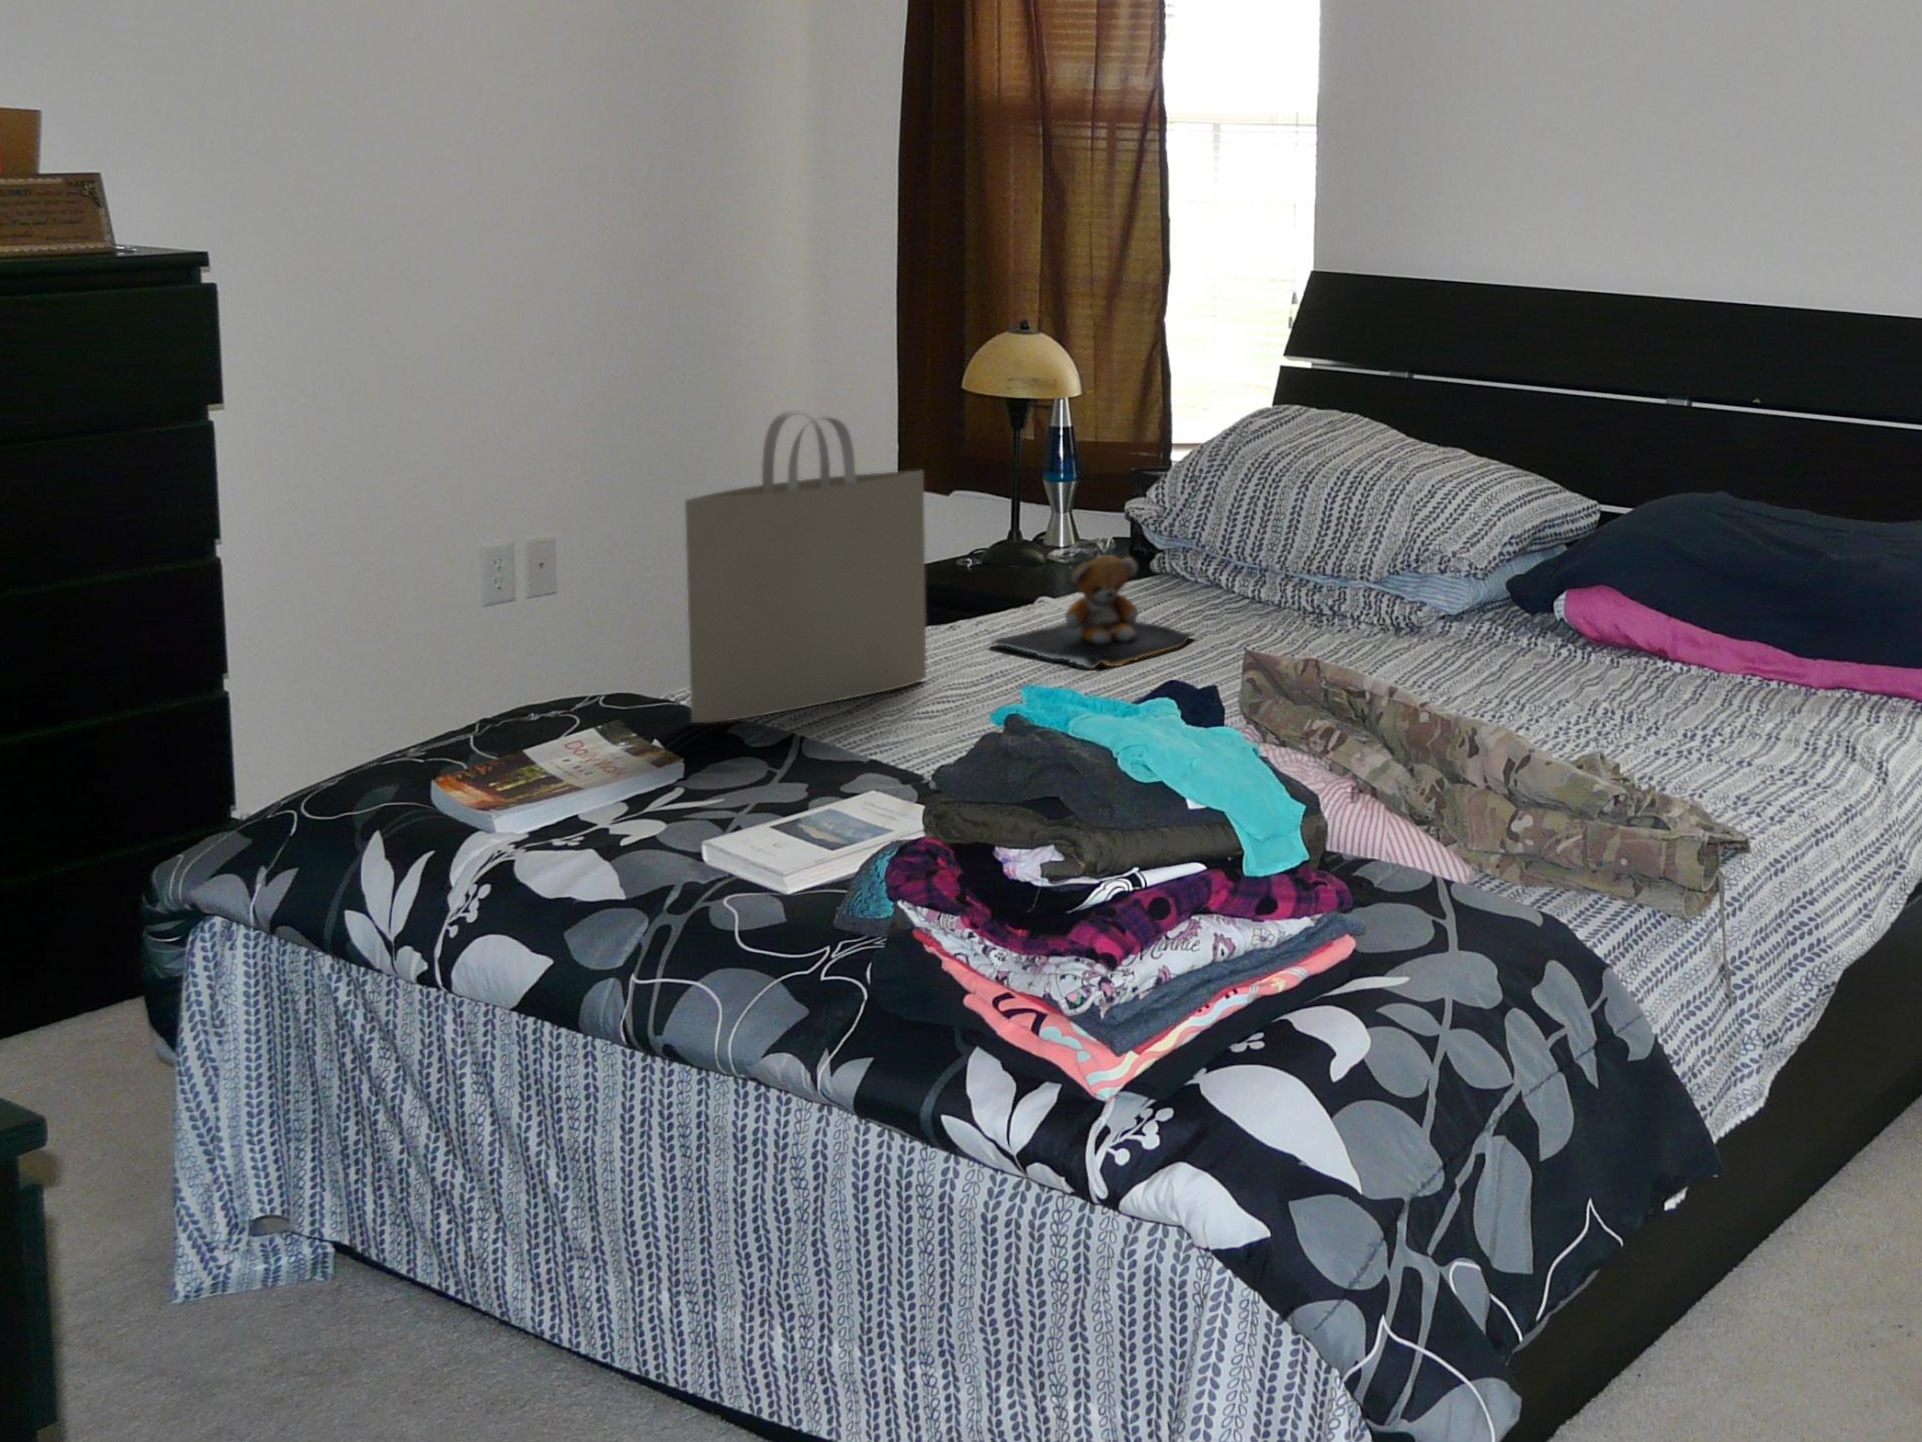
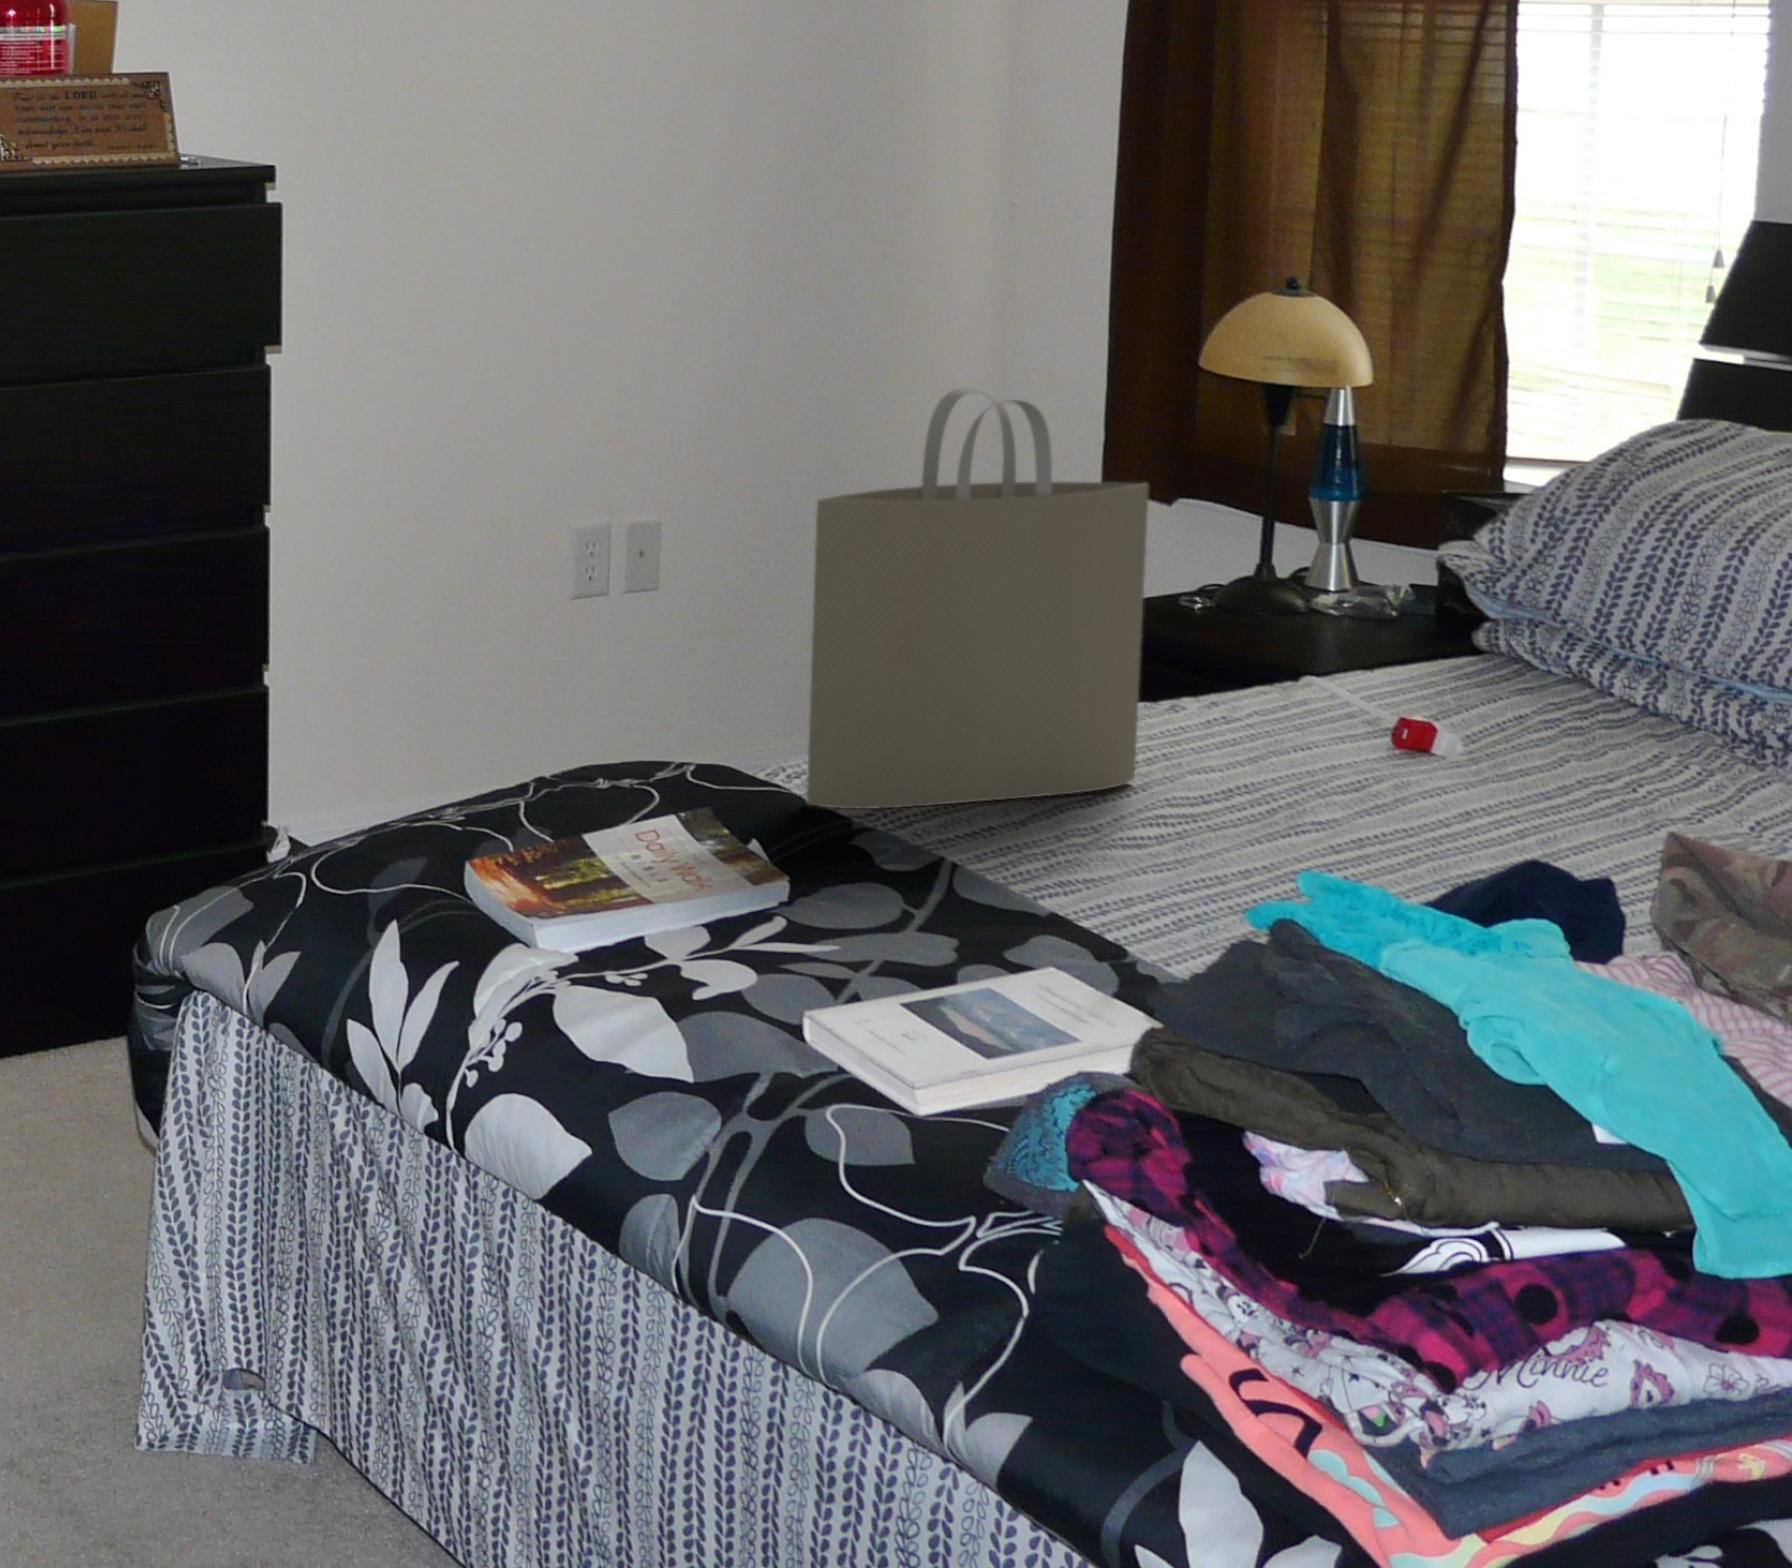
teddy bear: present [991,555,1194,669] -> none [1228,628,1550,800]

